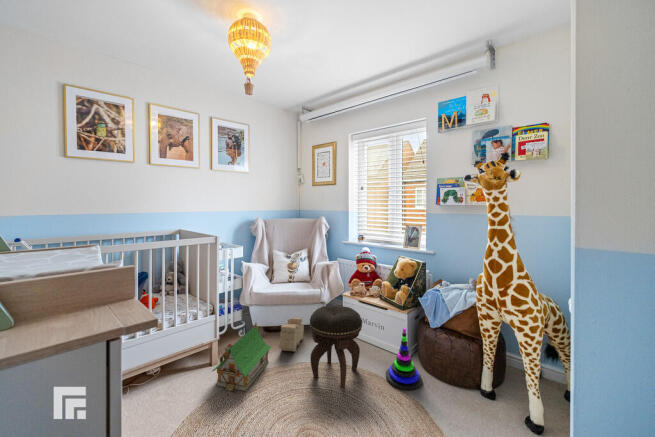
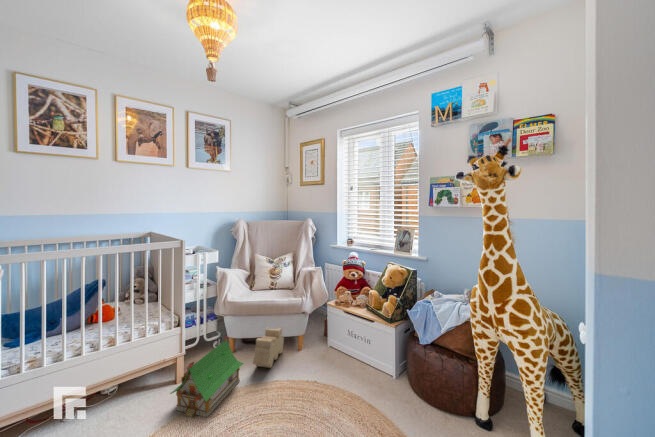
footstool: present [310,305,362,387] -> none [283,318,342,413]
stacking toy: present [386,328,422,390] -> none [369,345,409,418]

